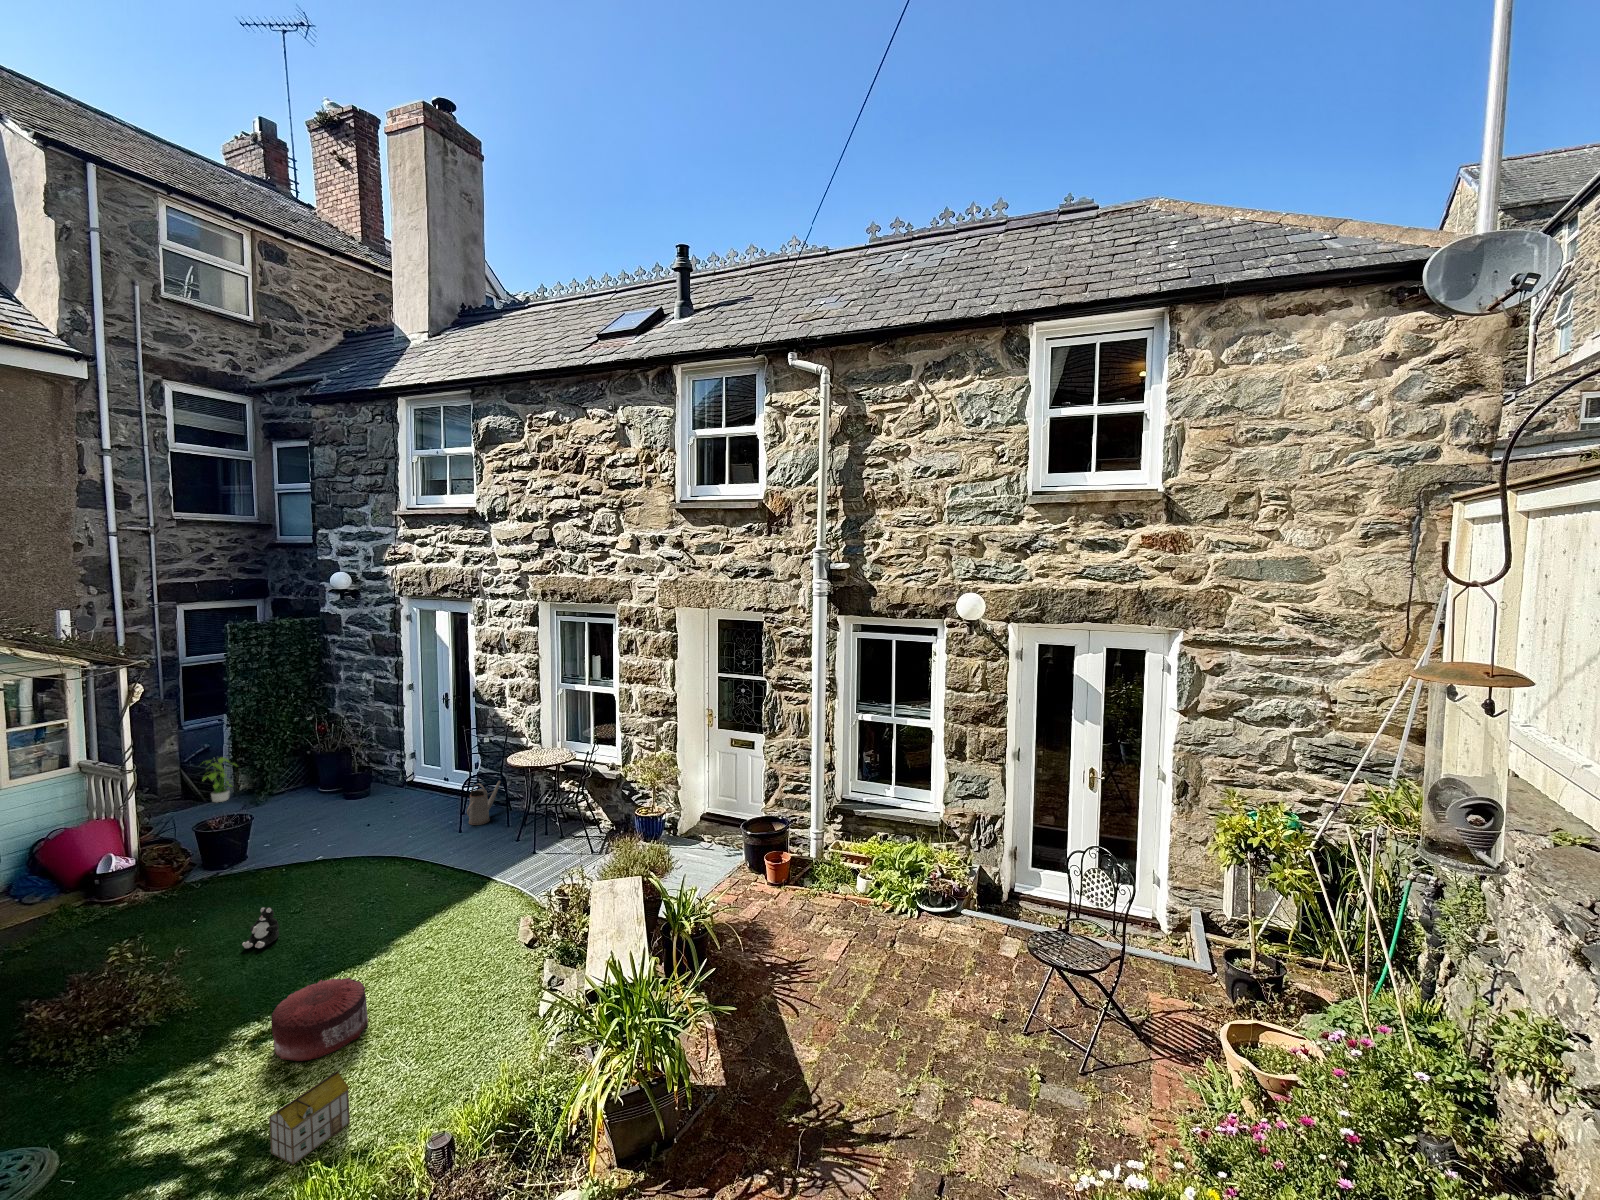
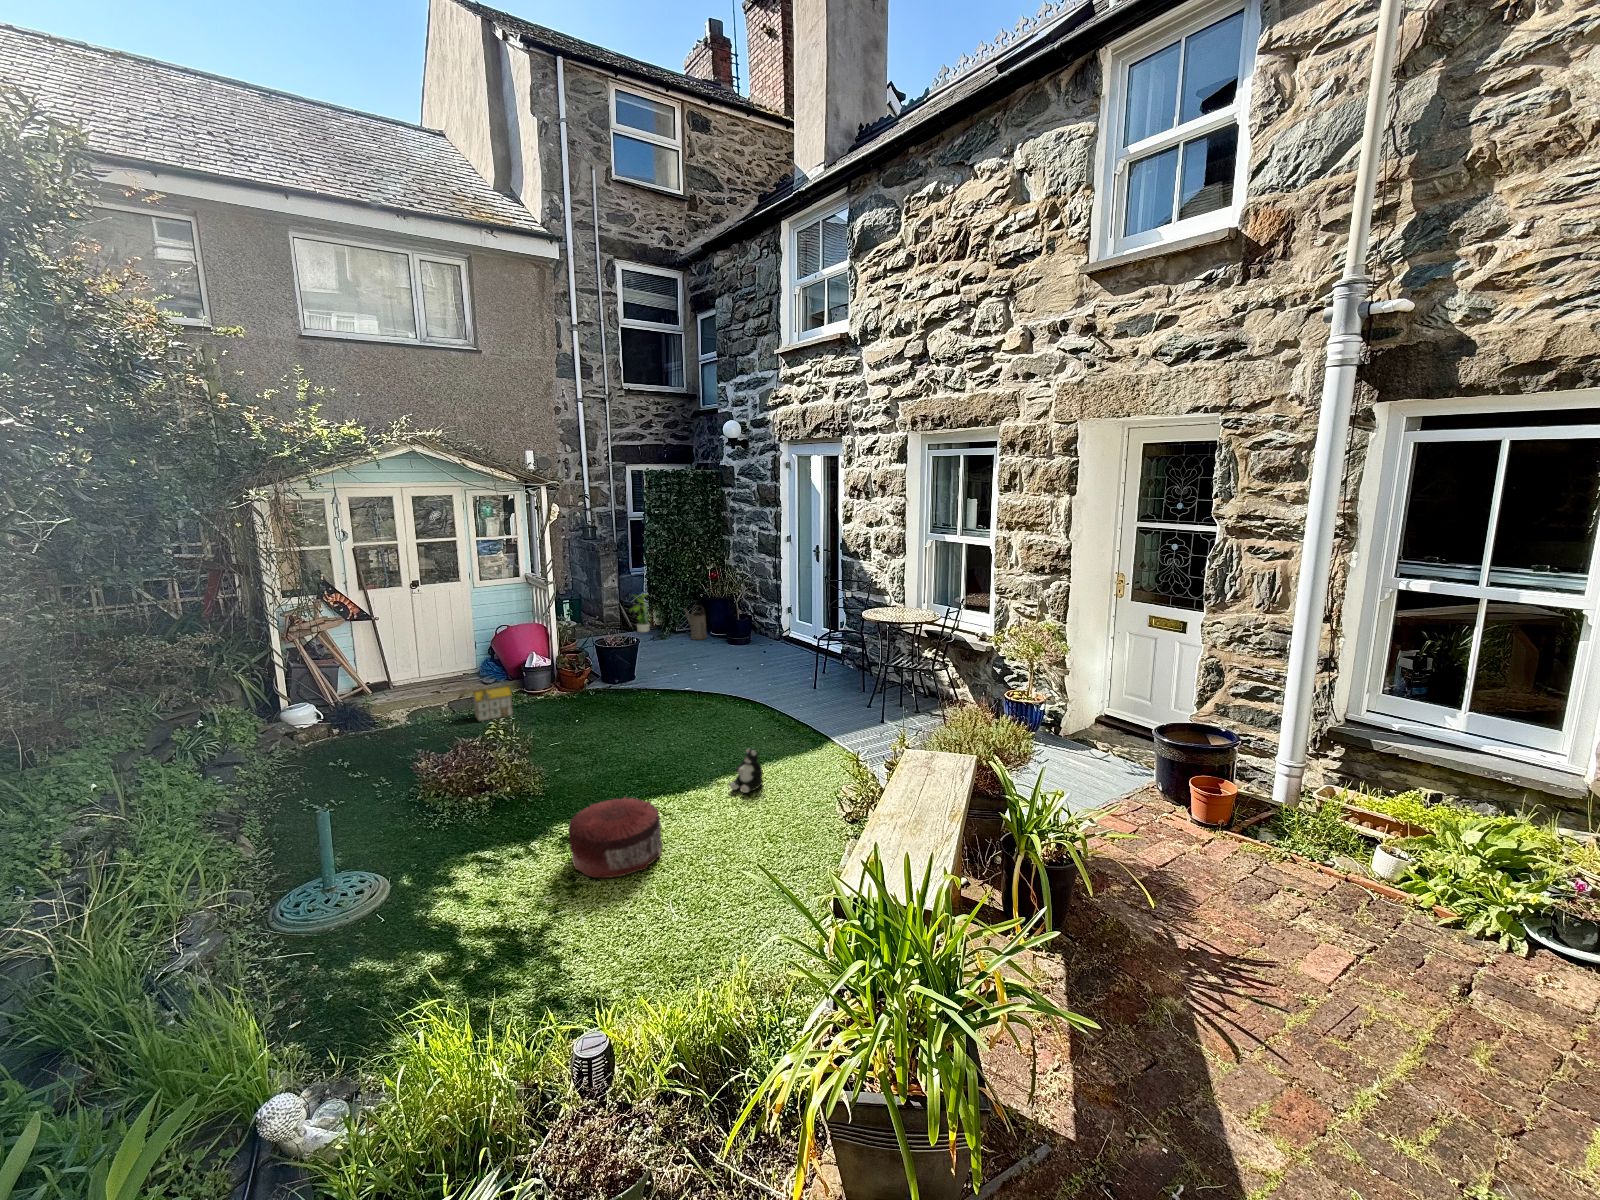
watering can: present [467,781,501,825] -> present [684,608,707,640]
plush toy: present [242,907,279,948] -> present [729,748,763,793]
toy house: present [268,1071,350,1165] -> present [473,686,513,721]

